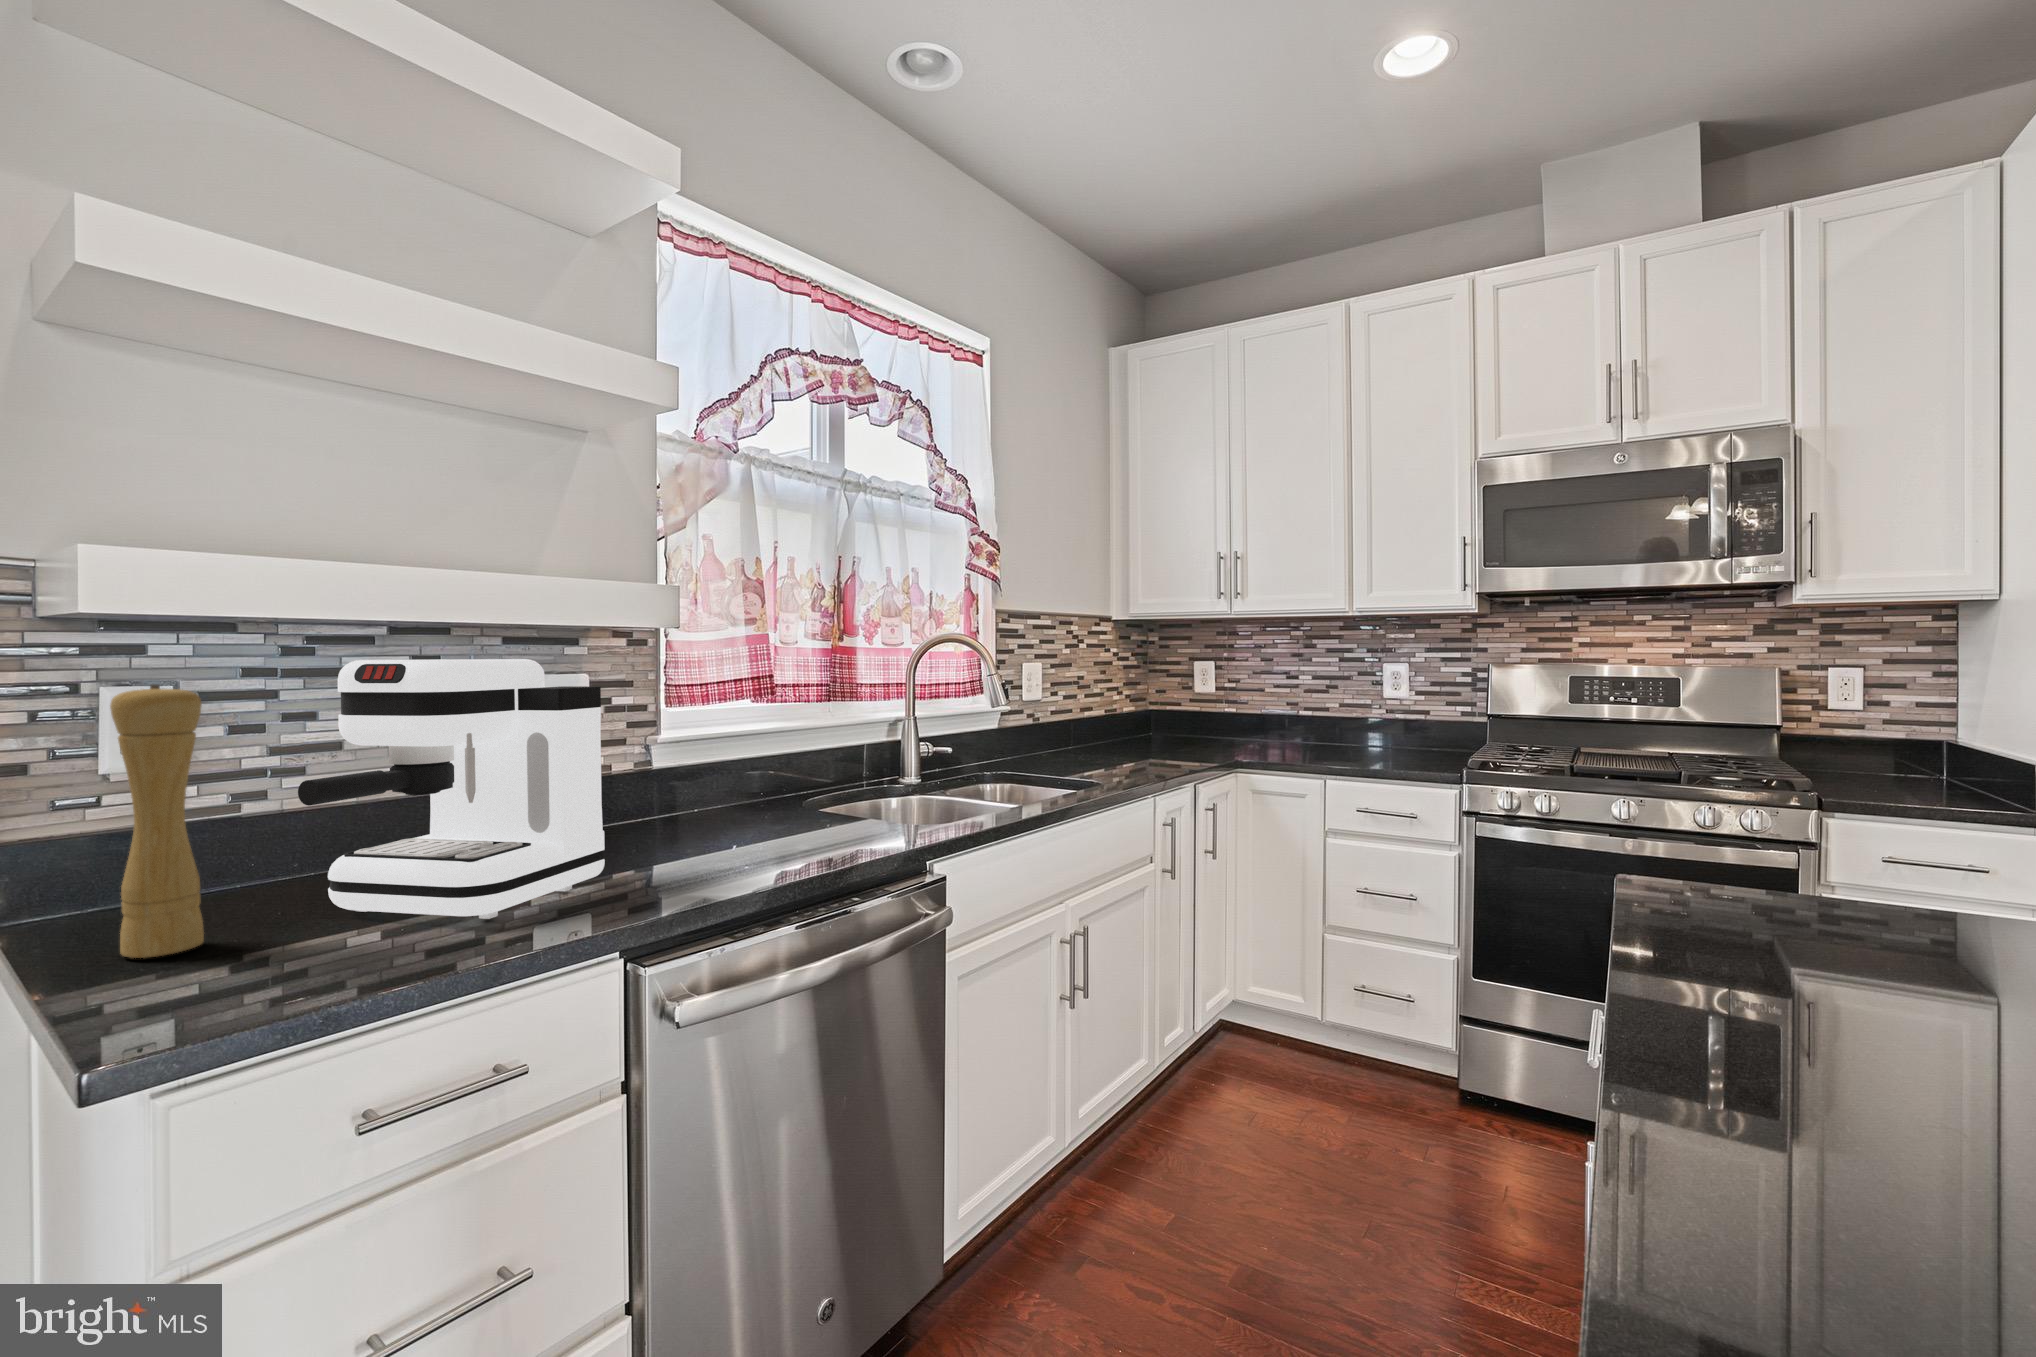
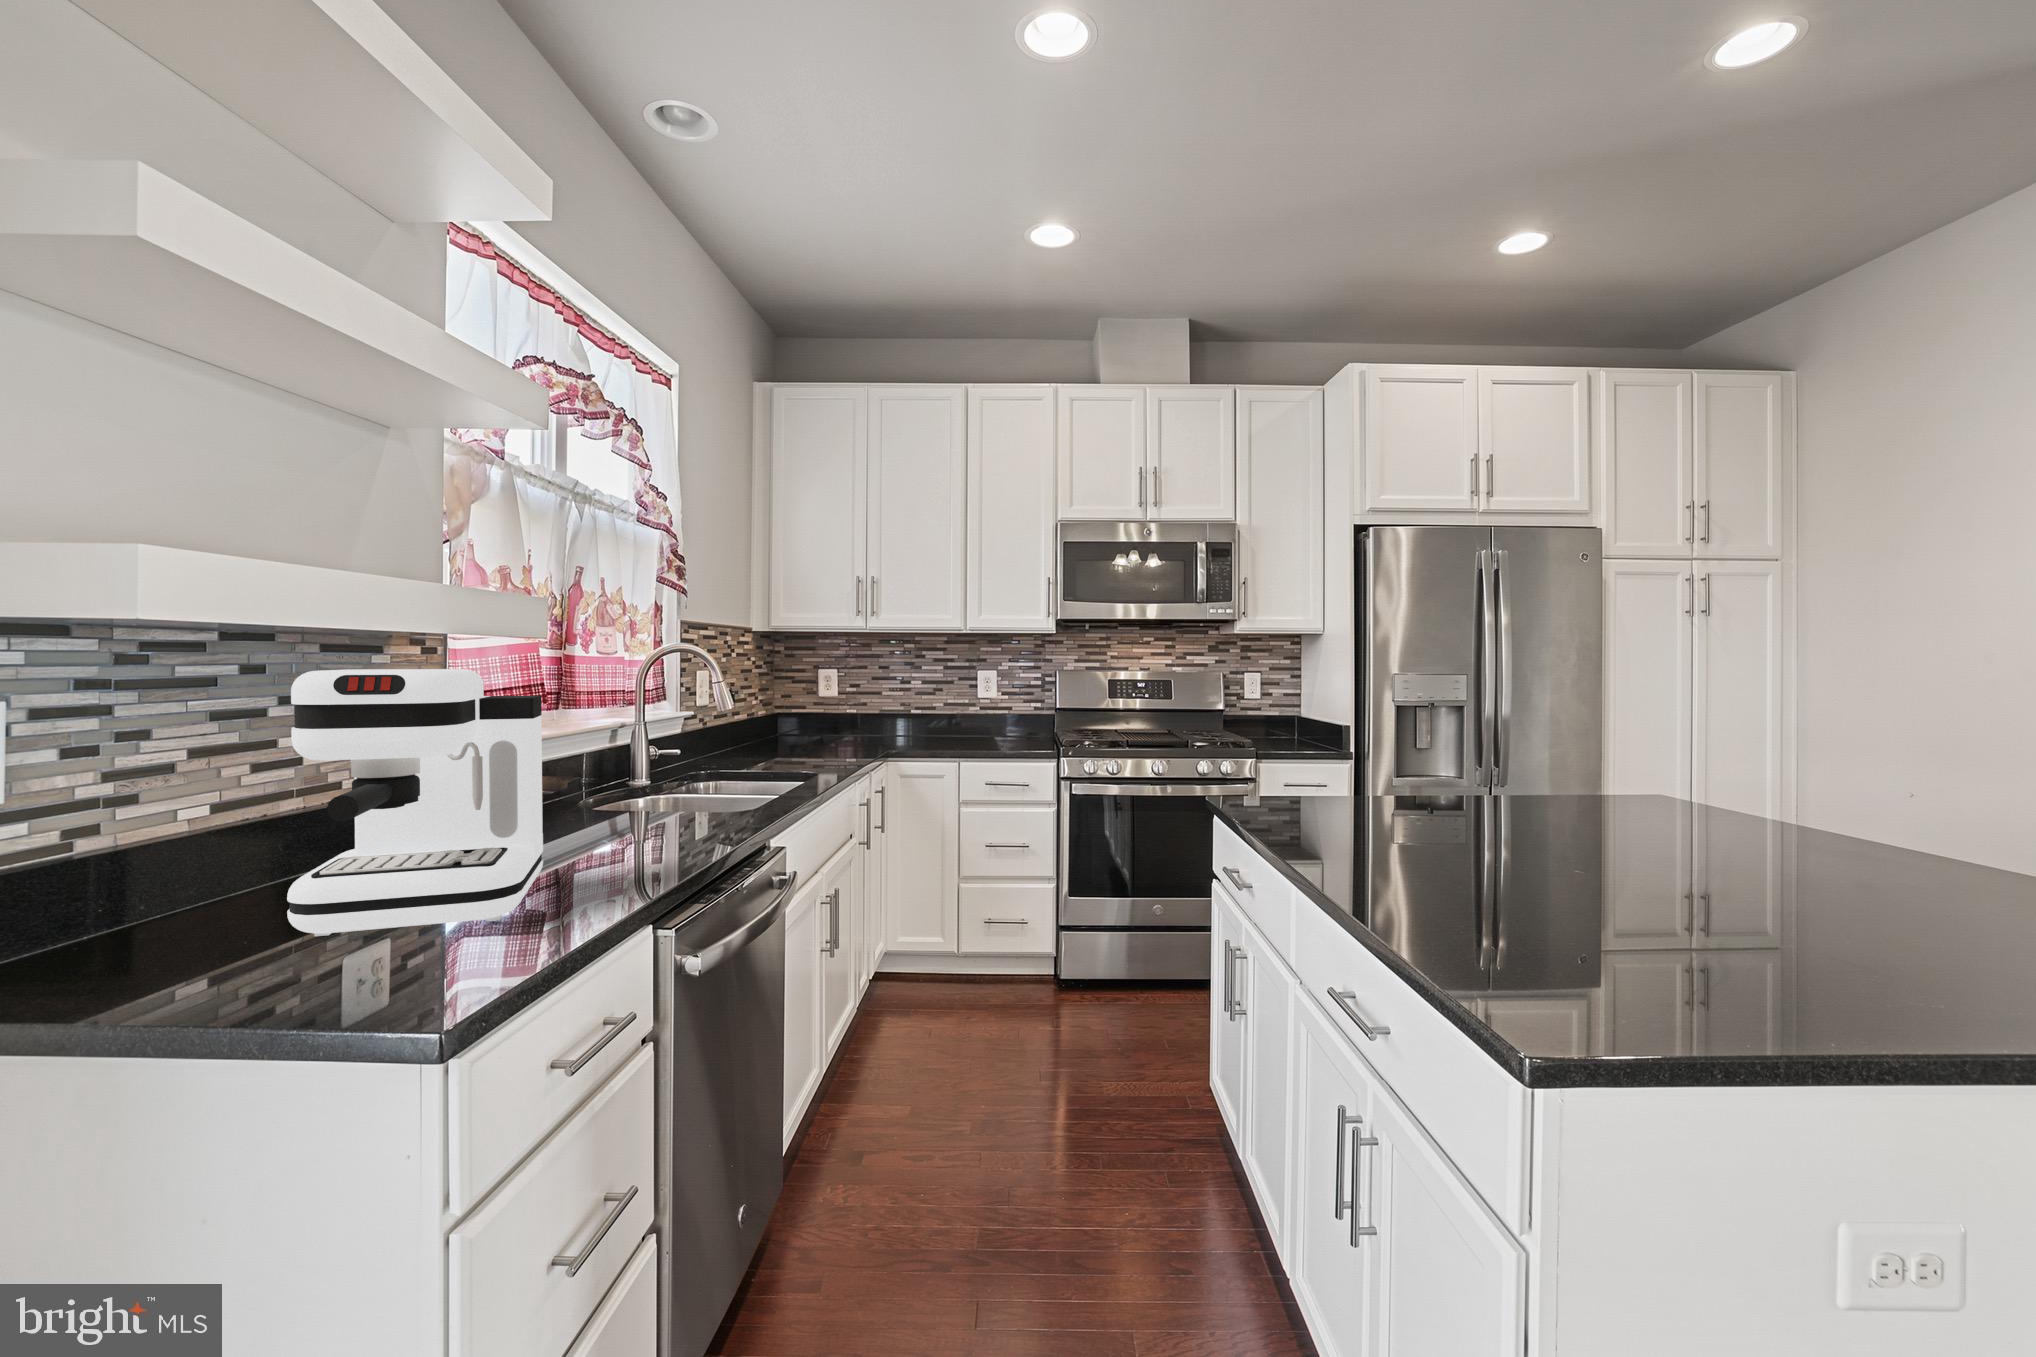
pepper mill: present [110,684,204,958] -> none [115,699,219,1004]

